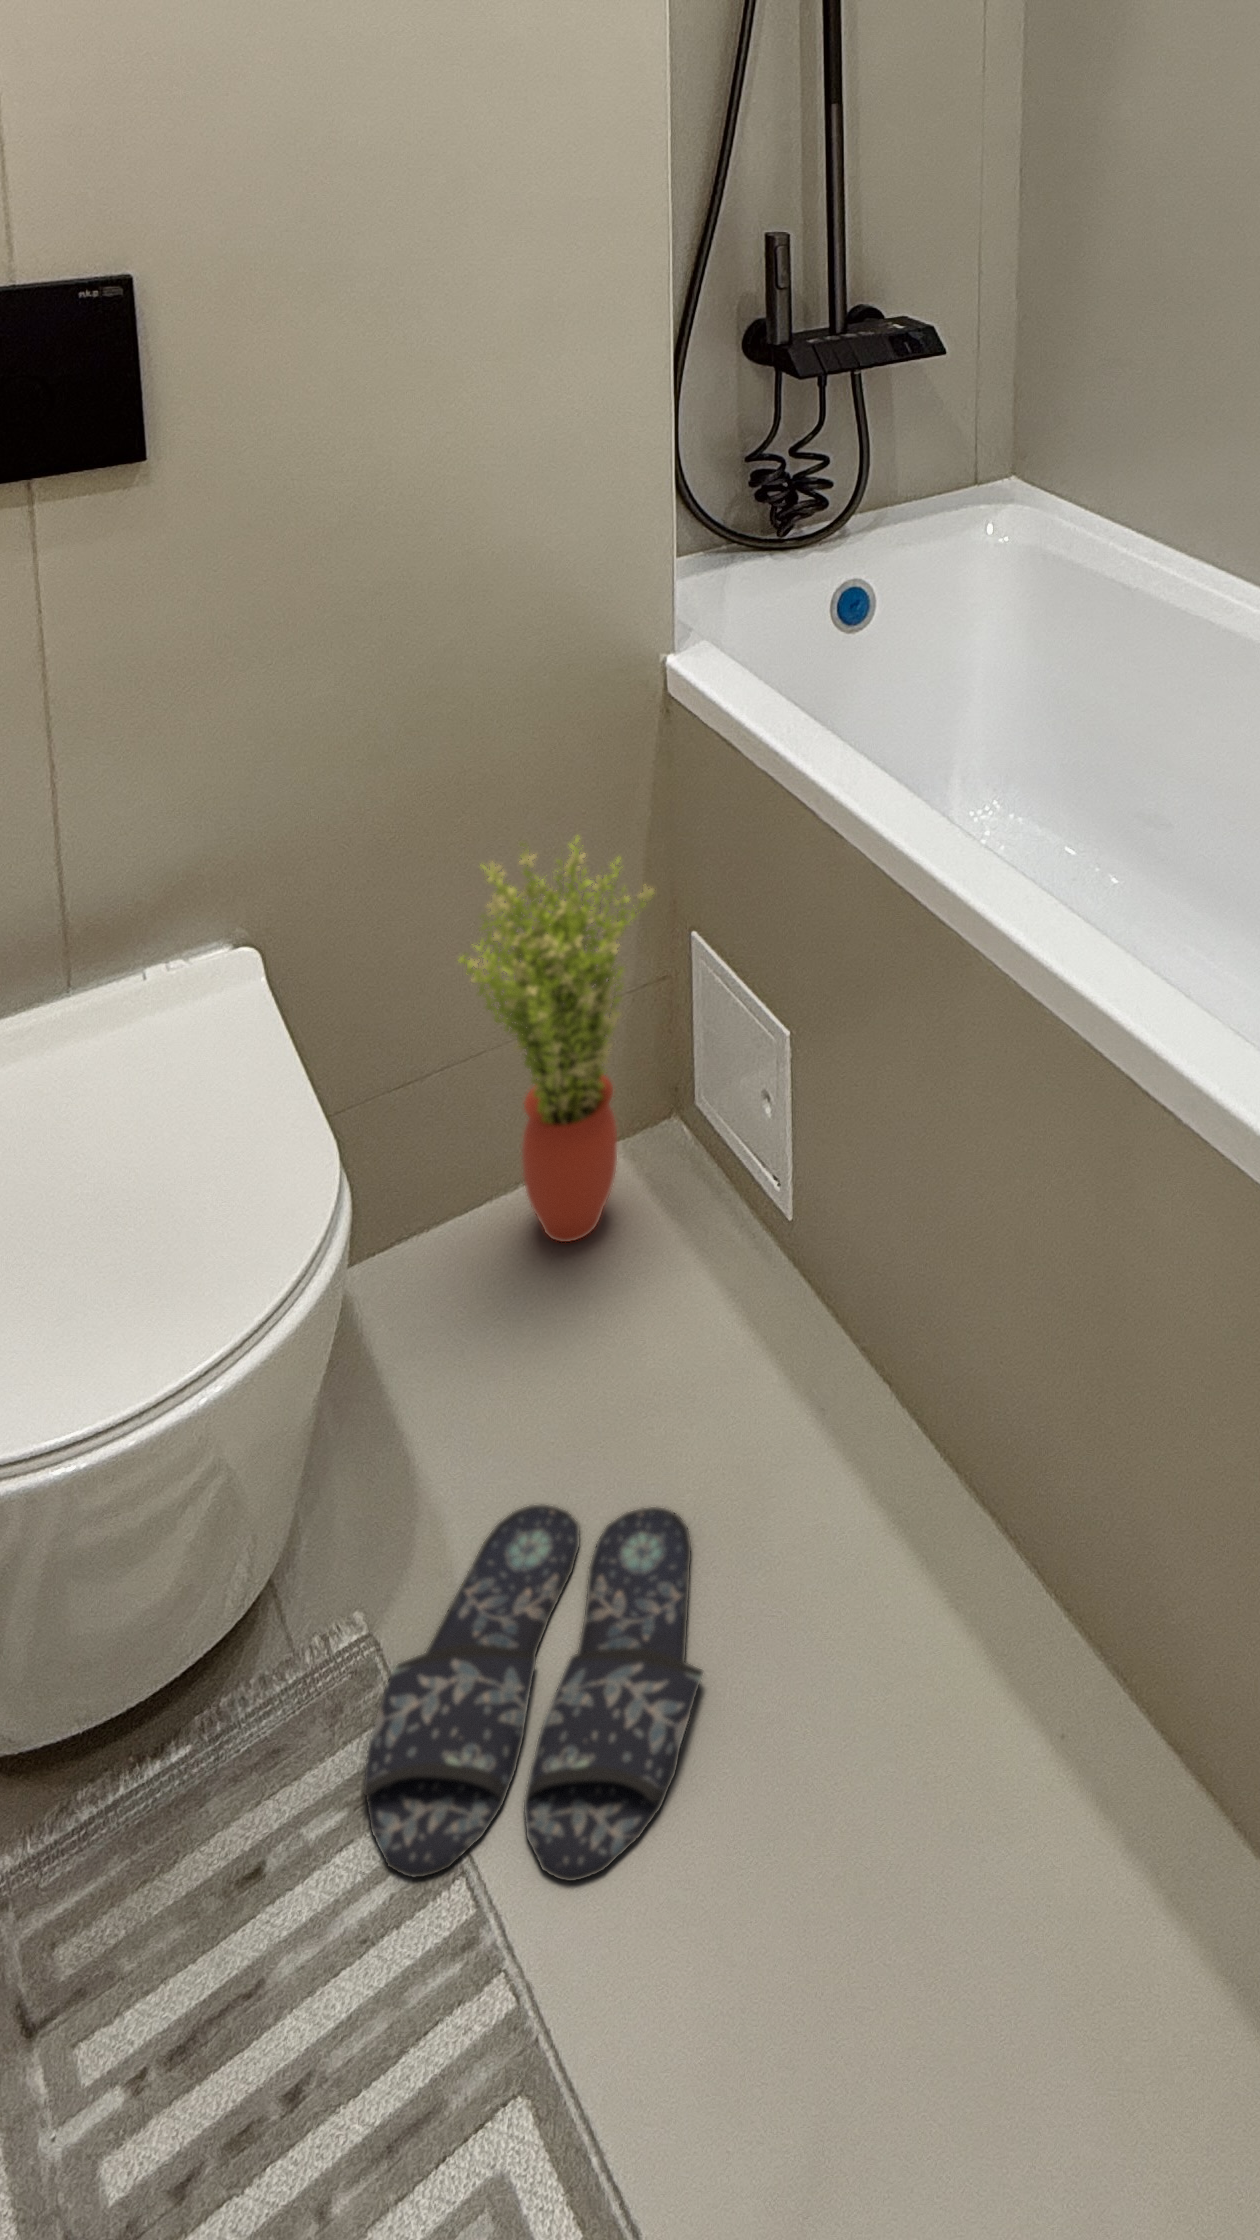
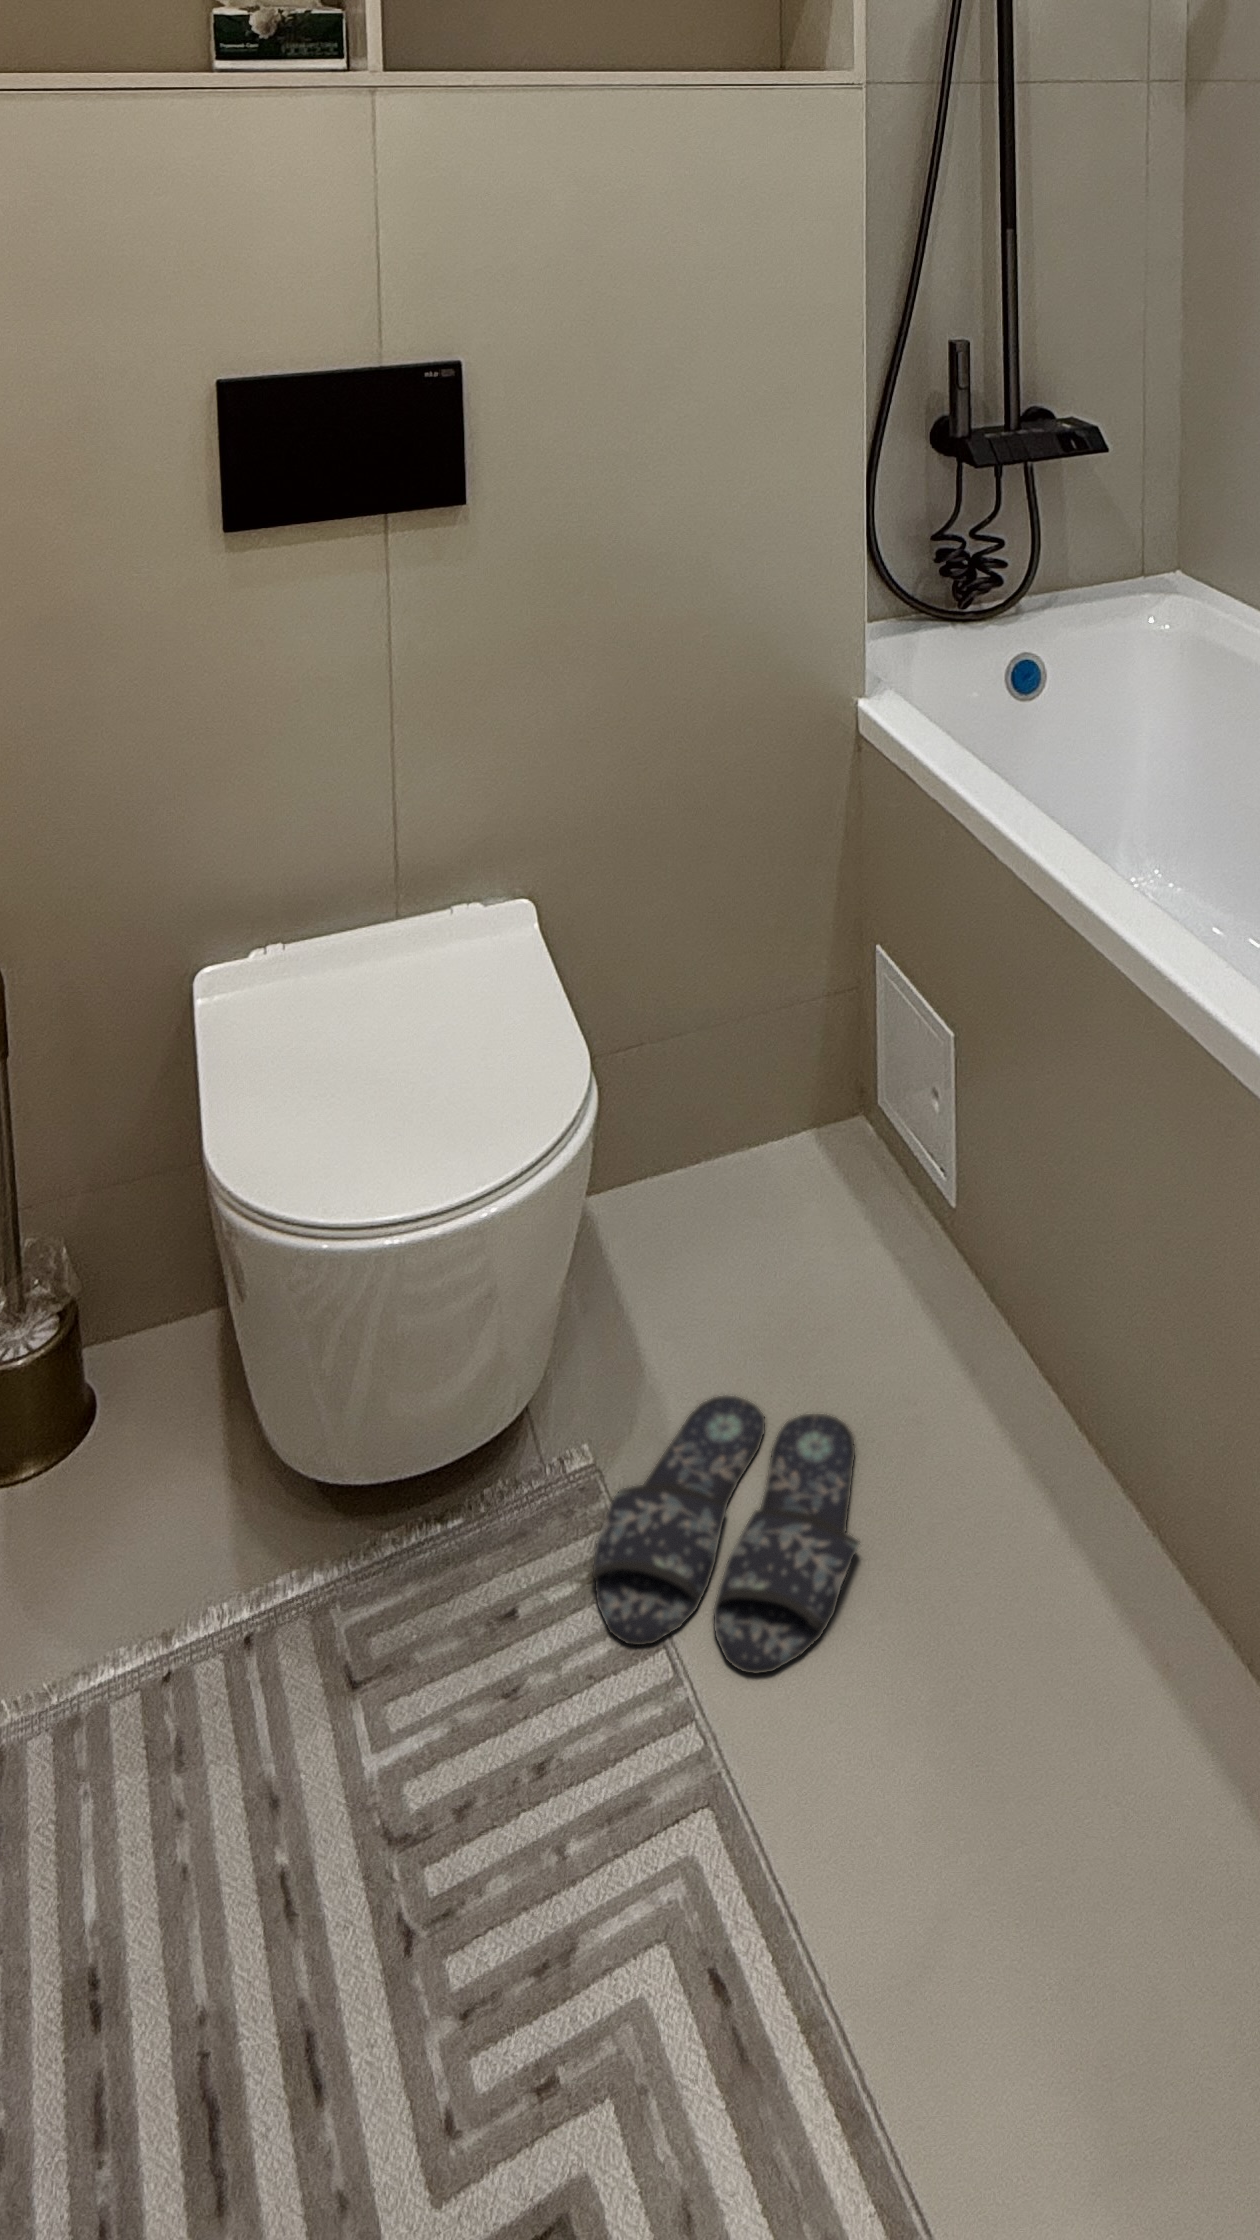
potted plant: present [460,838,654,1242] -> none [681,842,841,1201]

